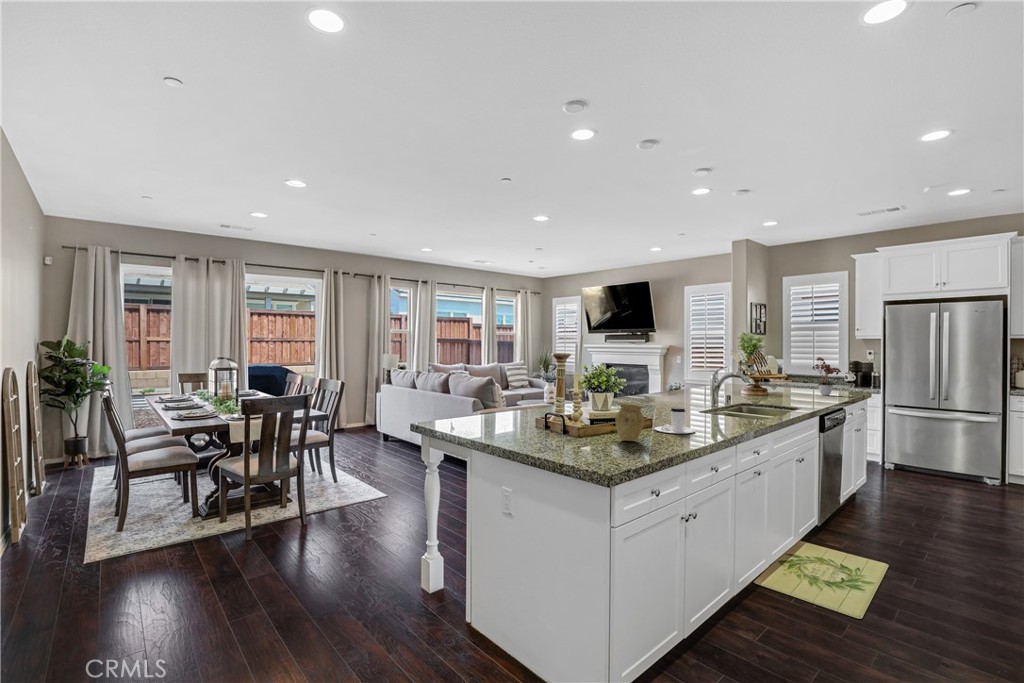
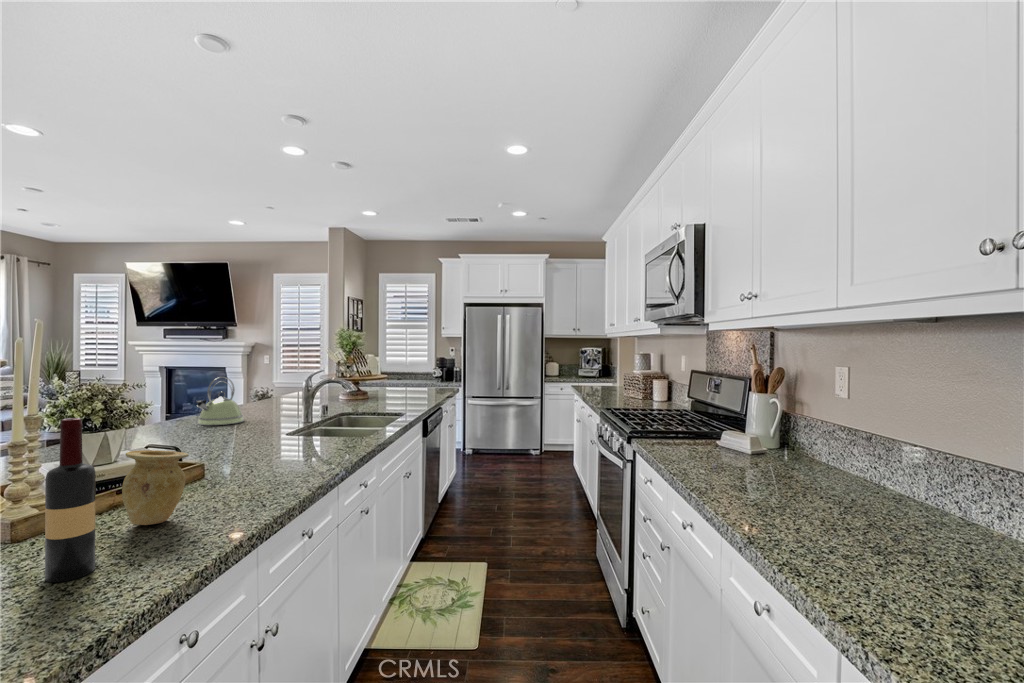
flower arrangement: present [813,357,841,396] -> none [409,353,438,394]
kettle: none [637,369,667,403] -> present [197,377,244,425]
wine bottle: none [593,378,611,453] -> present [45,418,96,582]
coffee cup: present [654,407,695,434] -> none [212,441,281,486]

